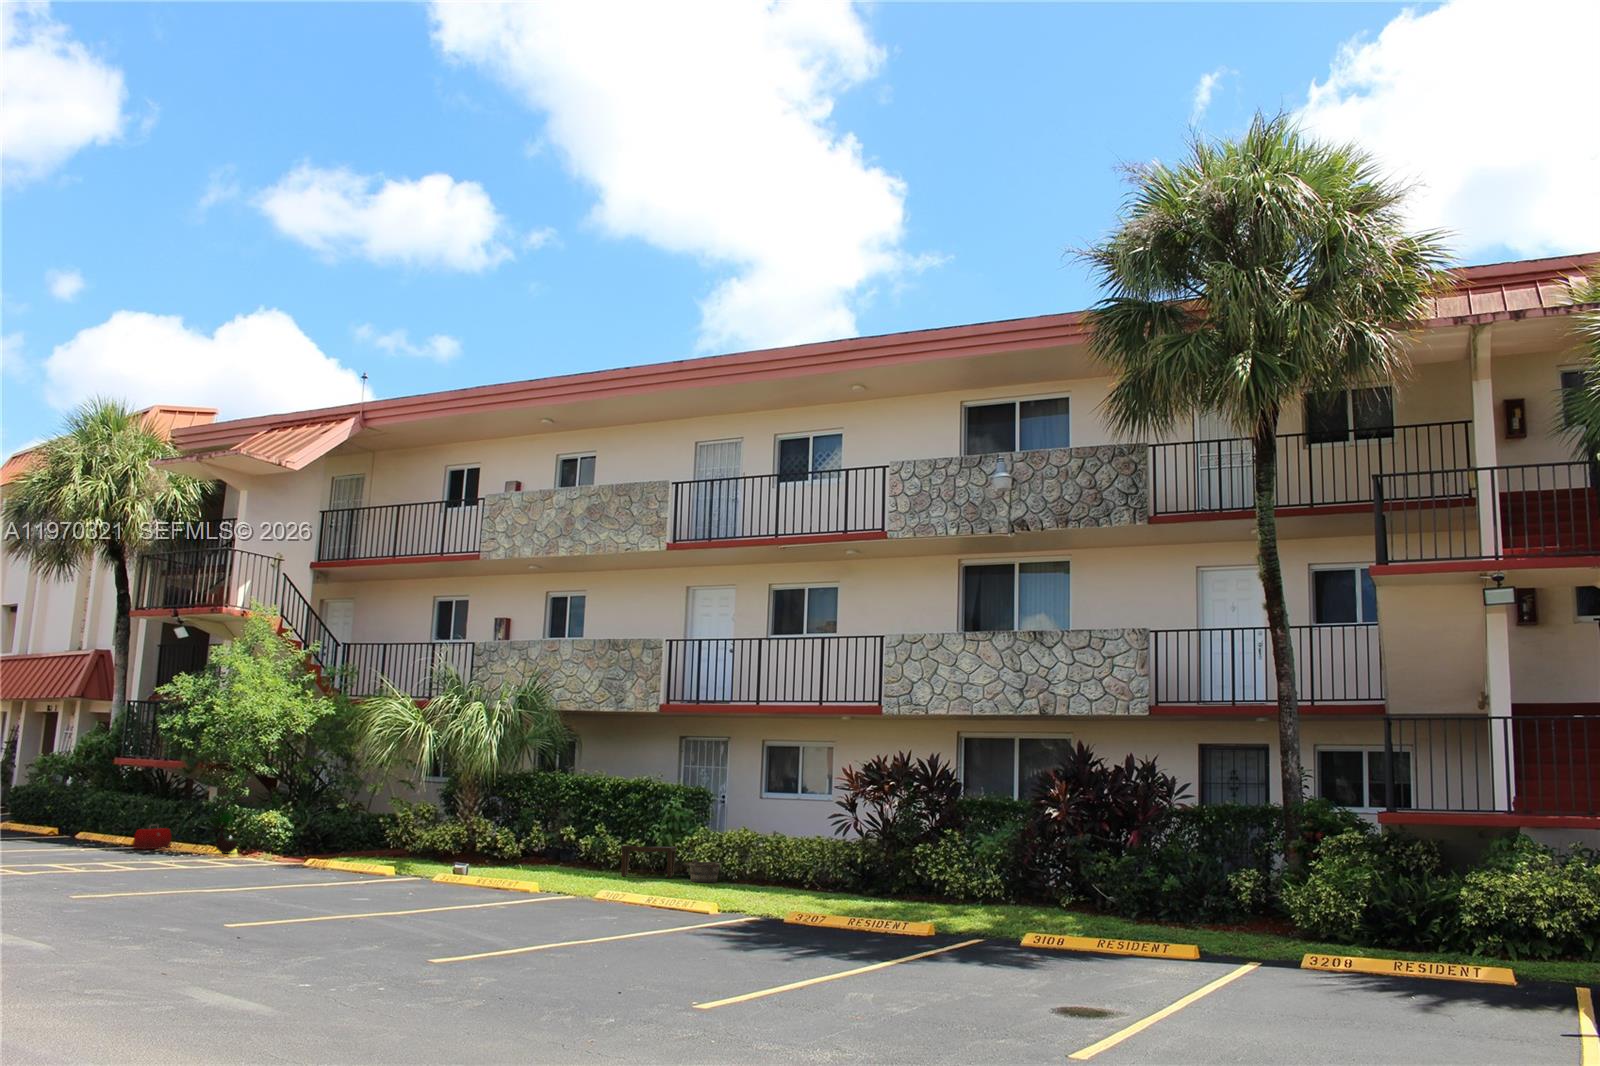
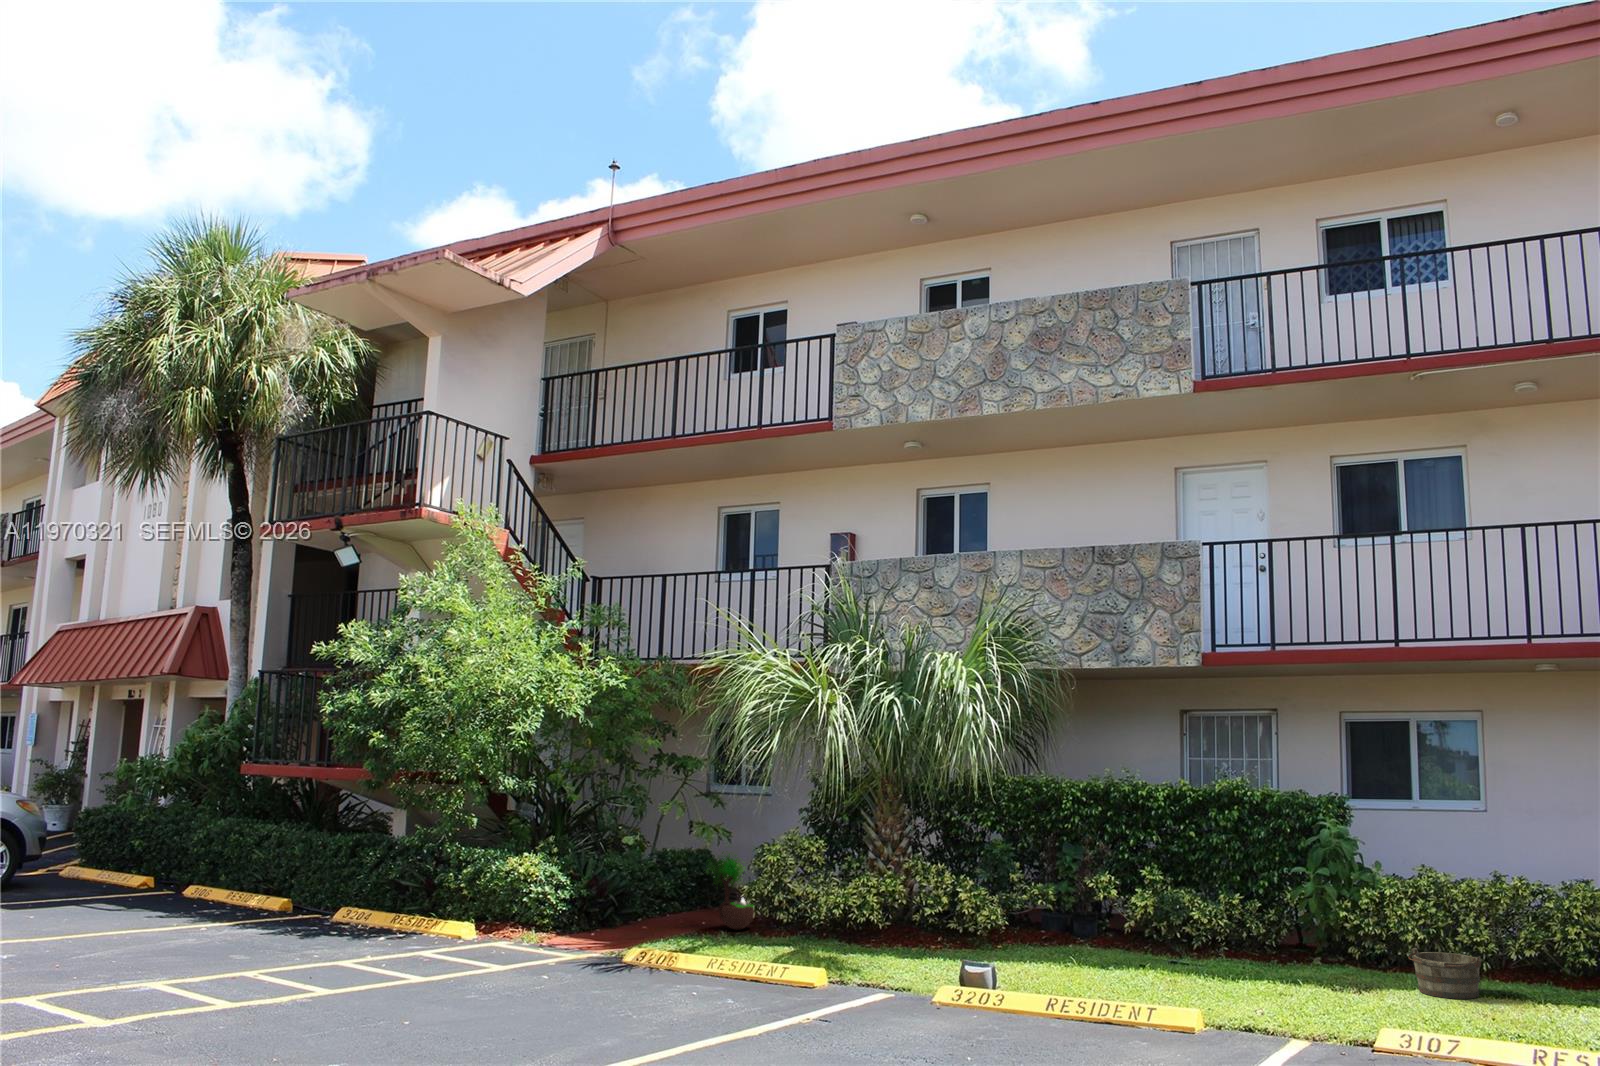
potted tree: present [210,811,238,854] -> present [707,854,754,930]
toolbox: present [133,825,171,849] -> none [287,877,349,923]
bench: present [621,846,677,878] -> none [1244,917,1360,984]

